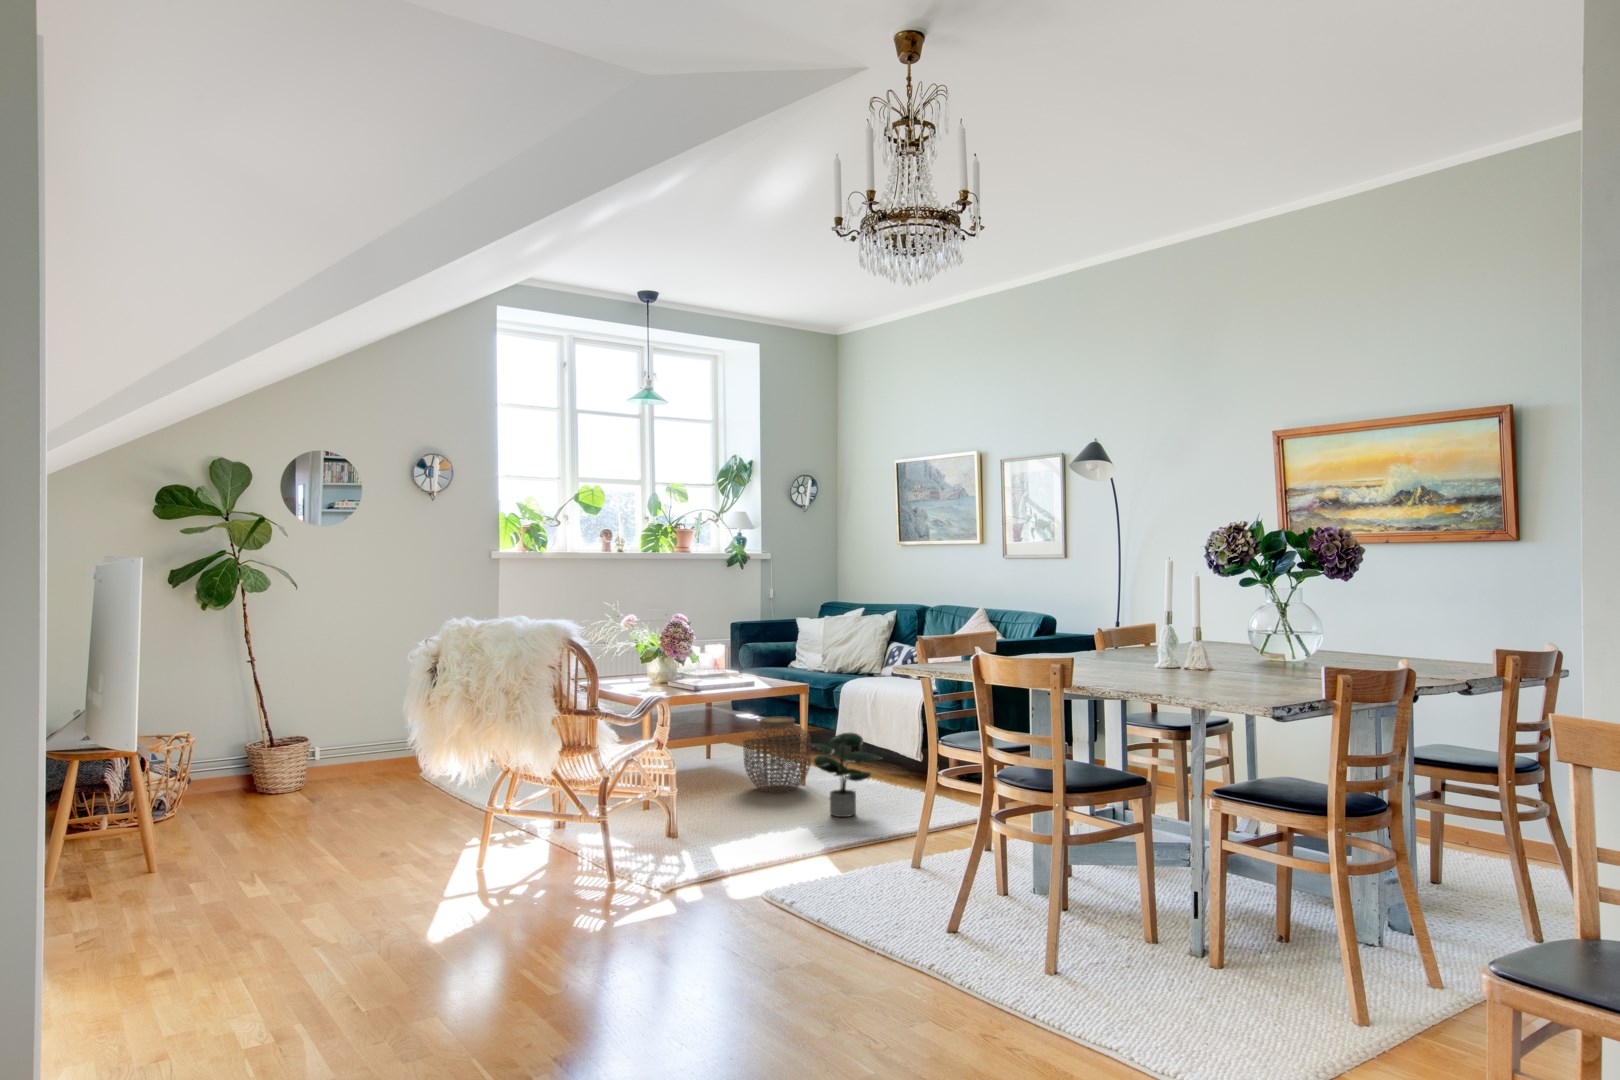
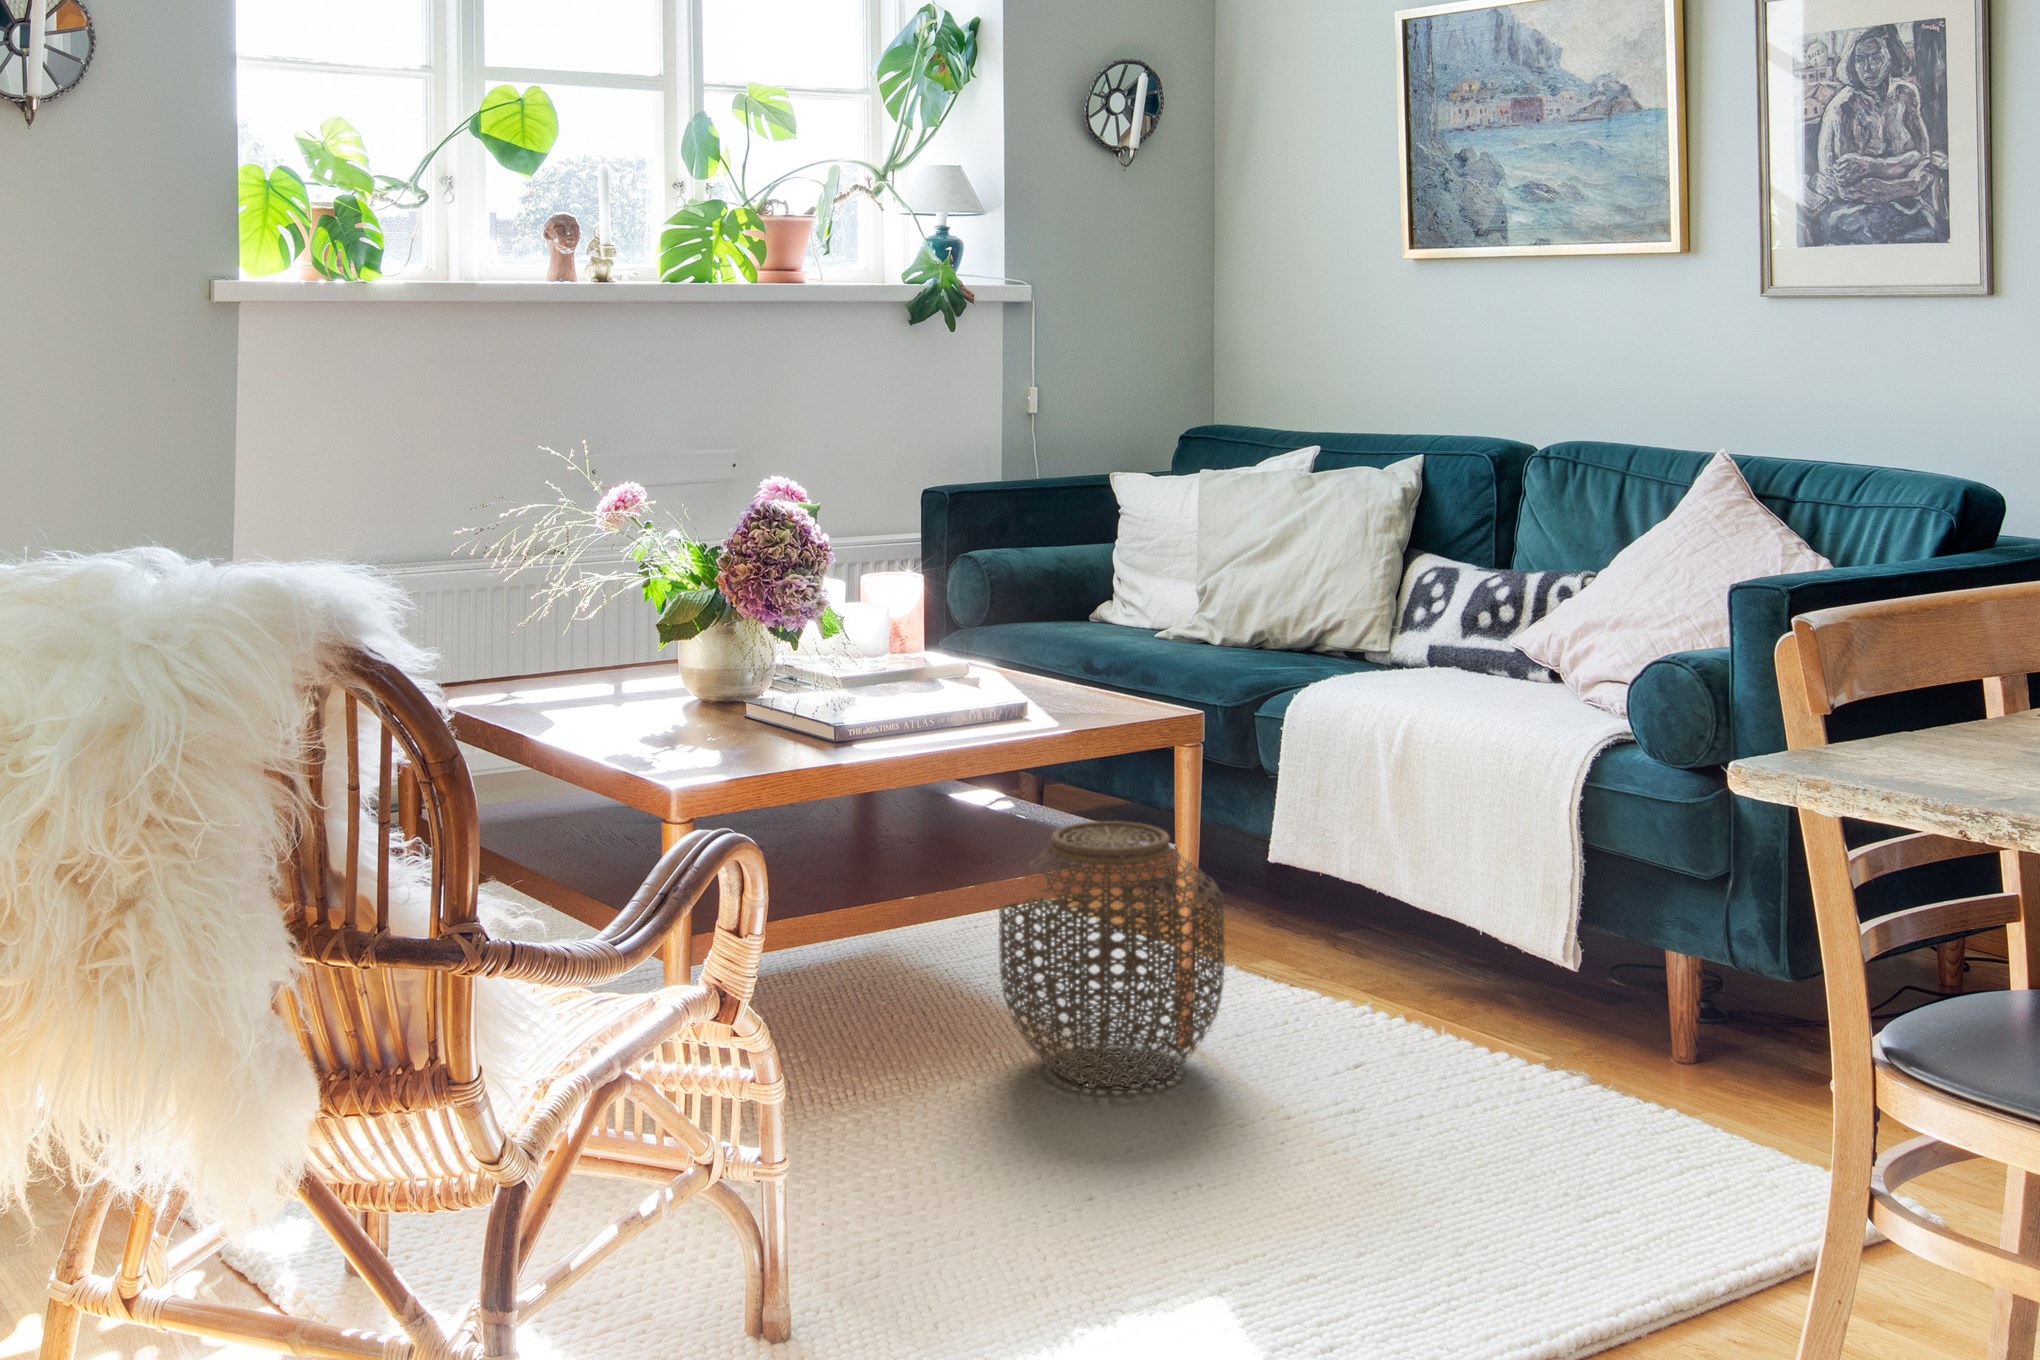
potted plant: present [809,732,881,817] -> none [1253,910,1529,1233]

